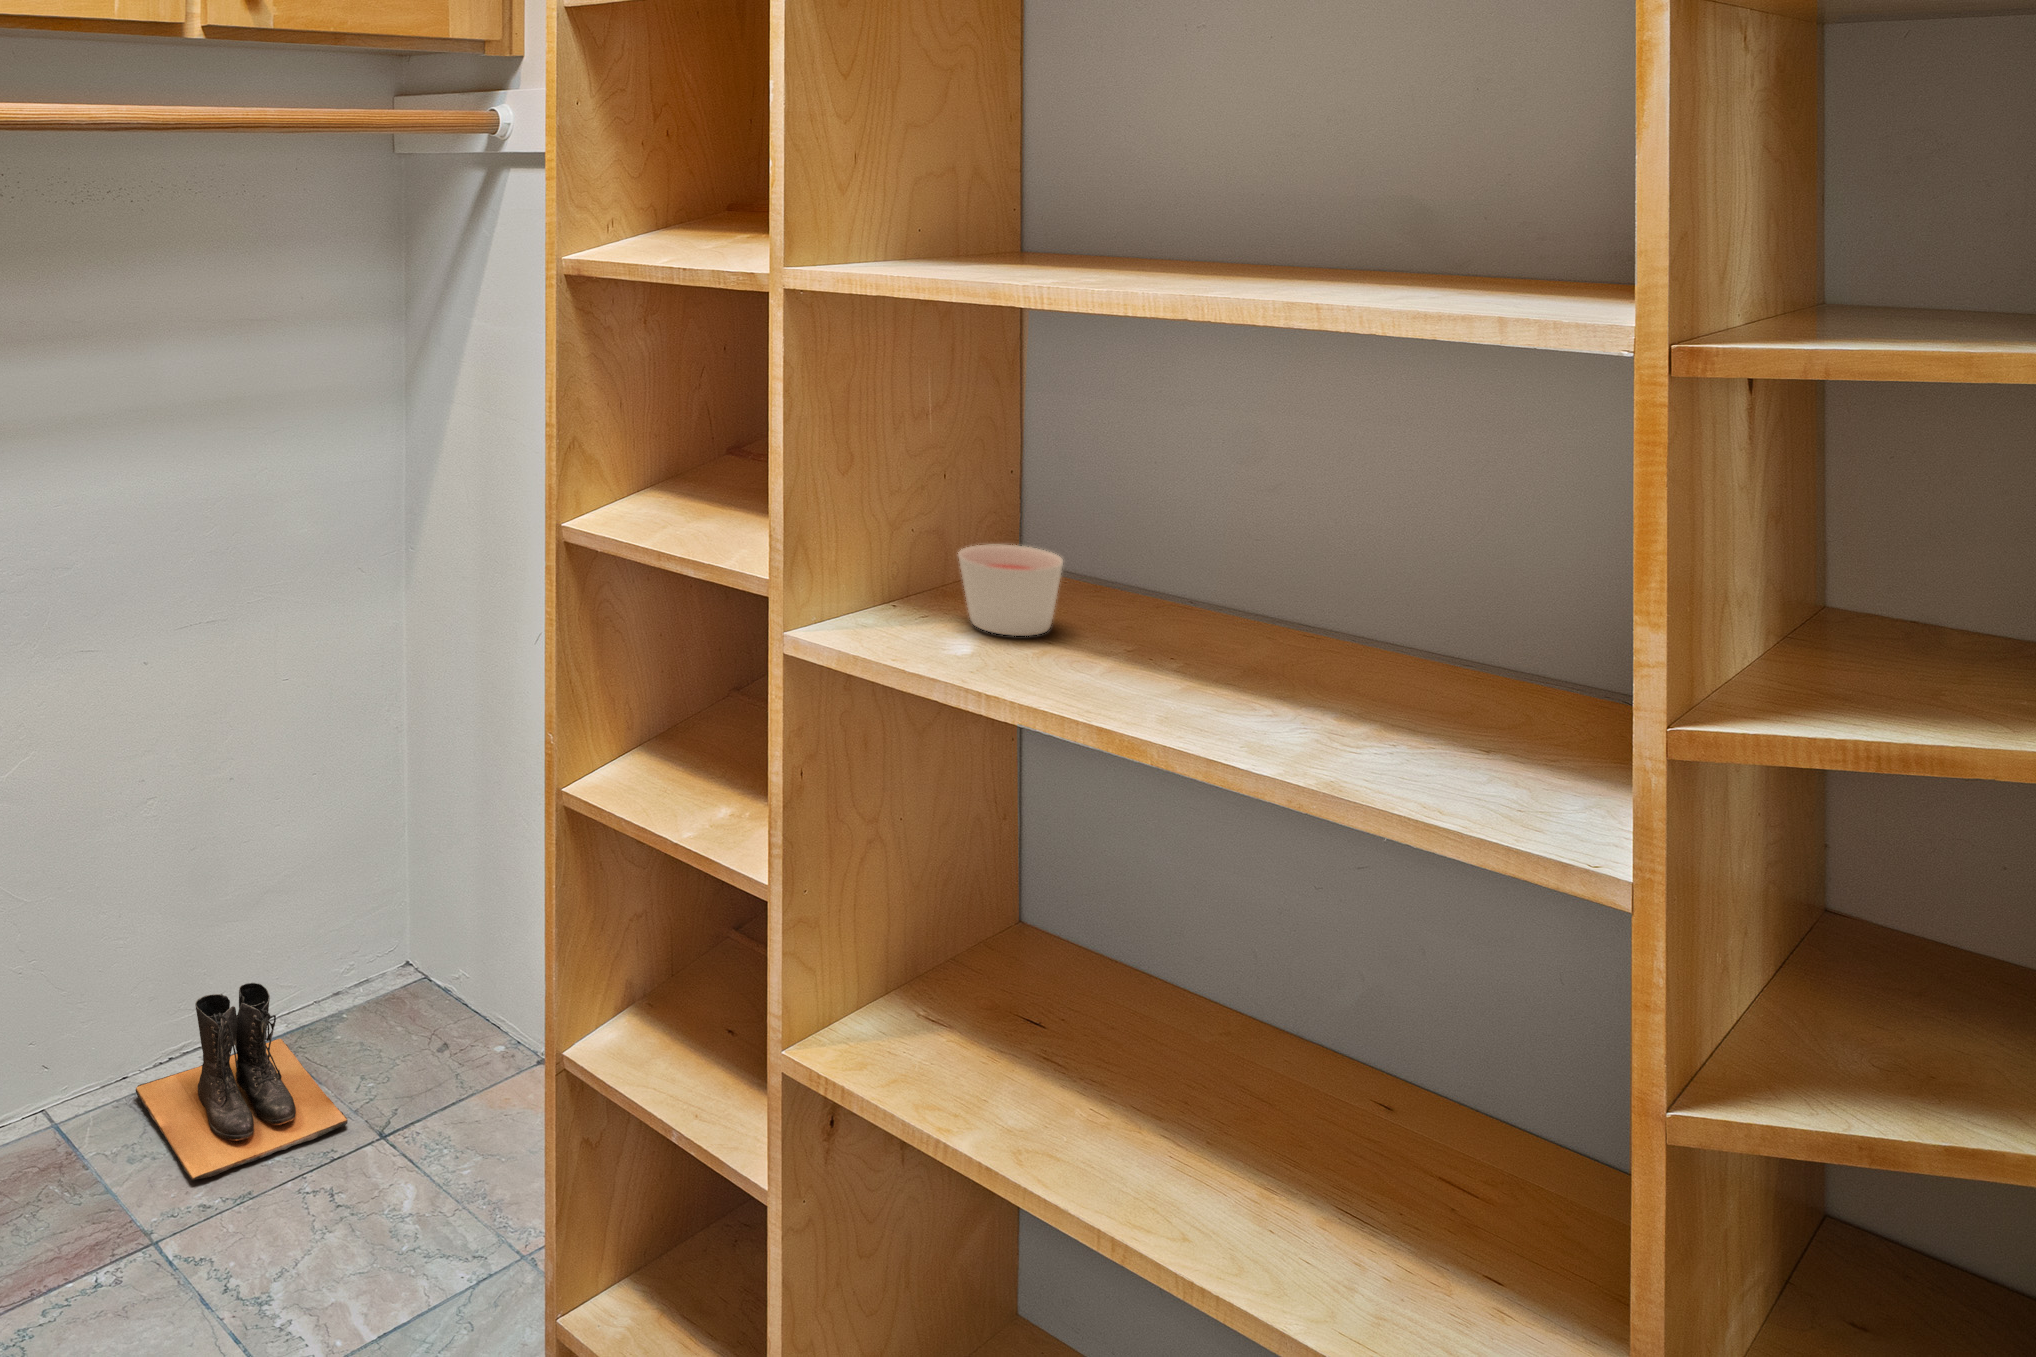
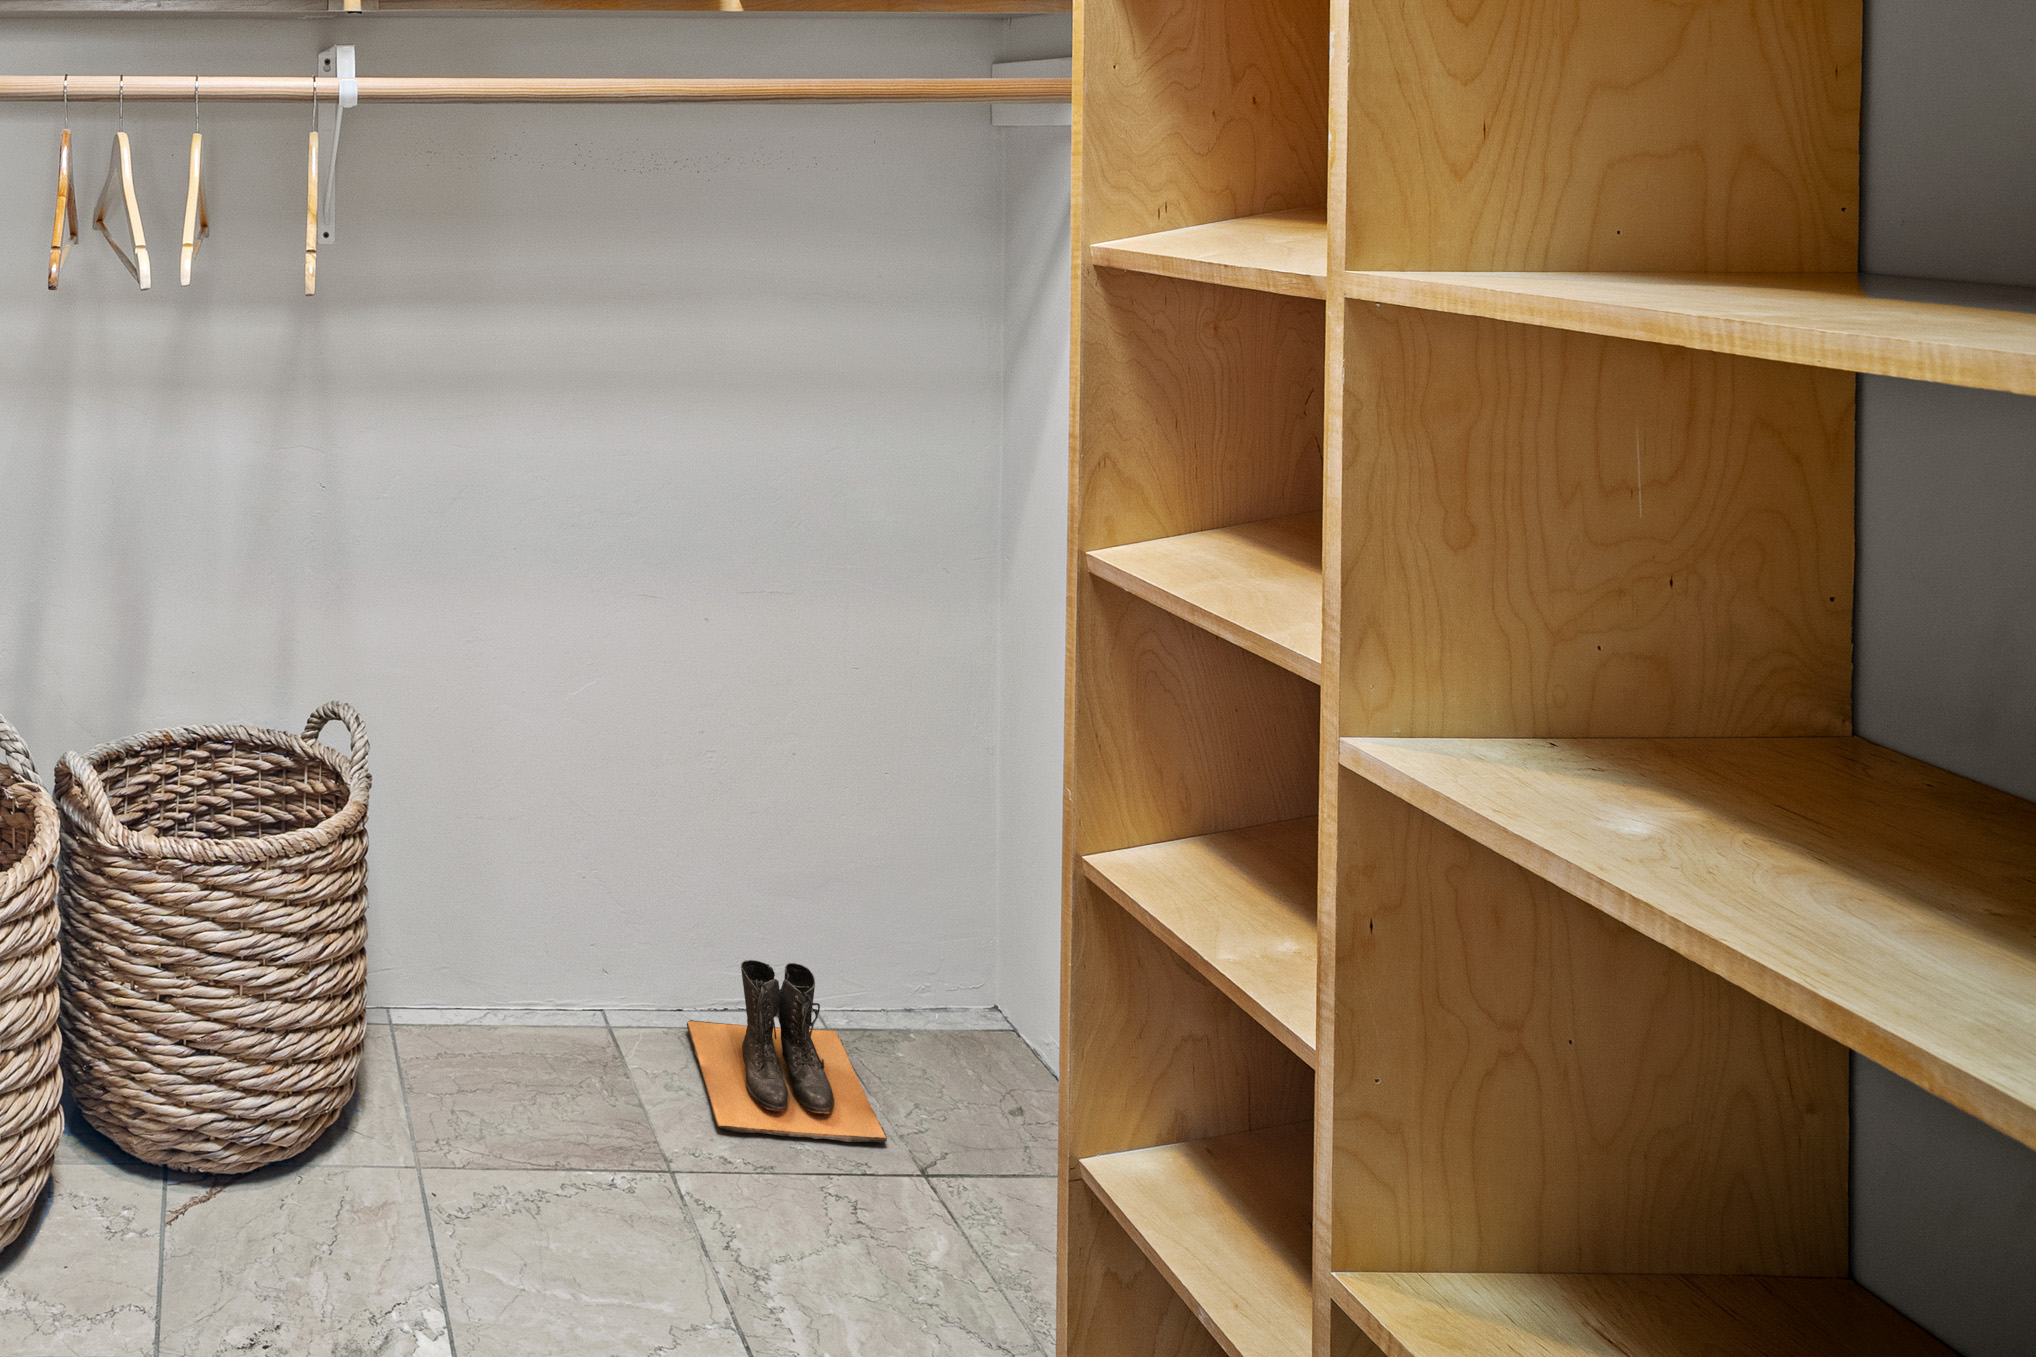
candle: present [959,545,1063,636] -> none [1670,686,1892,838]

